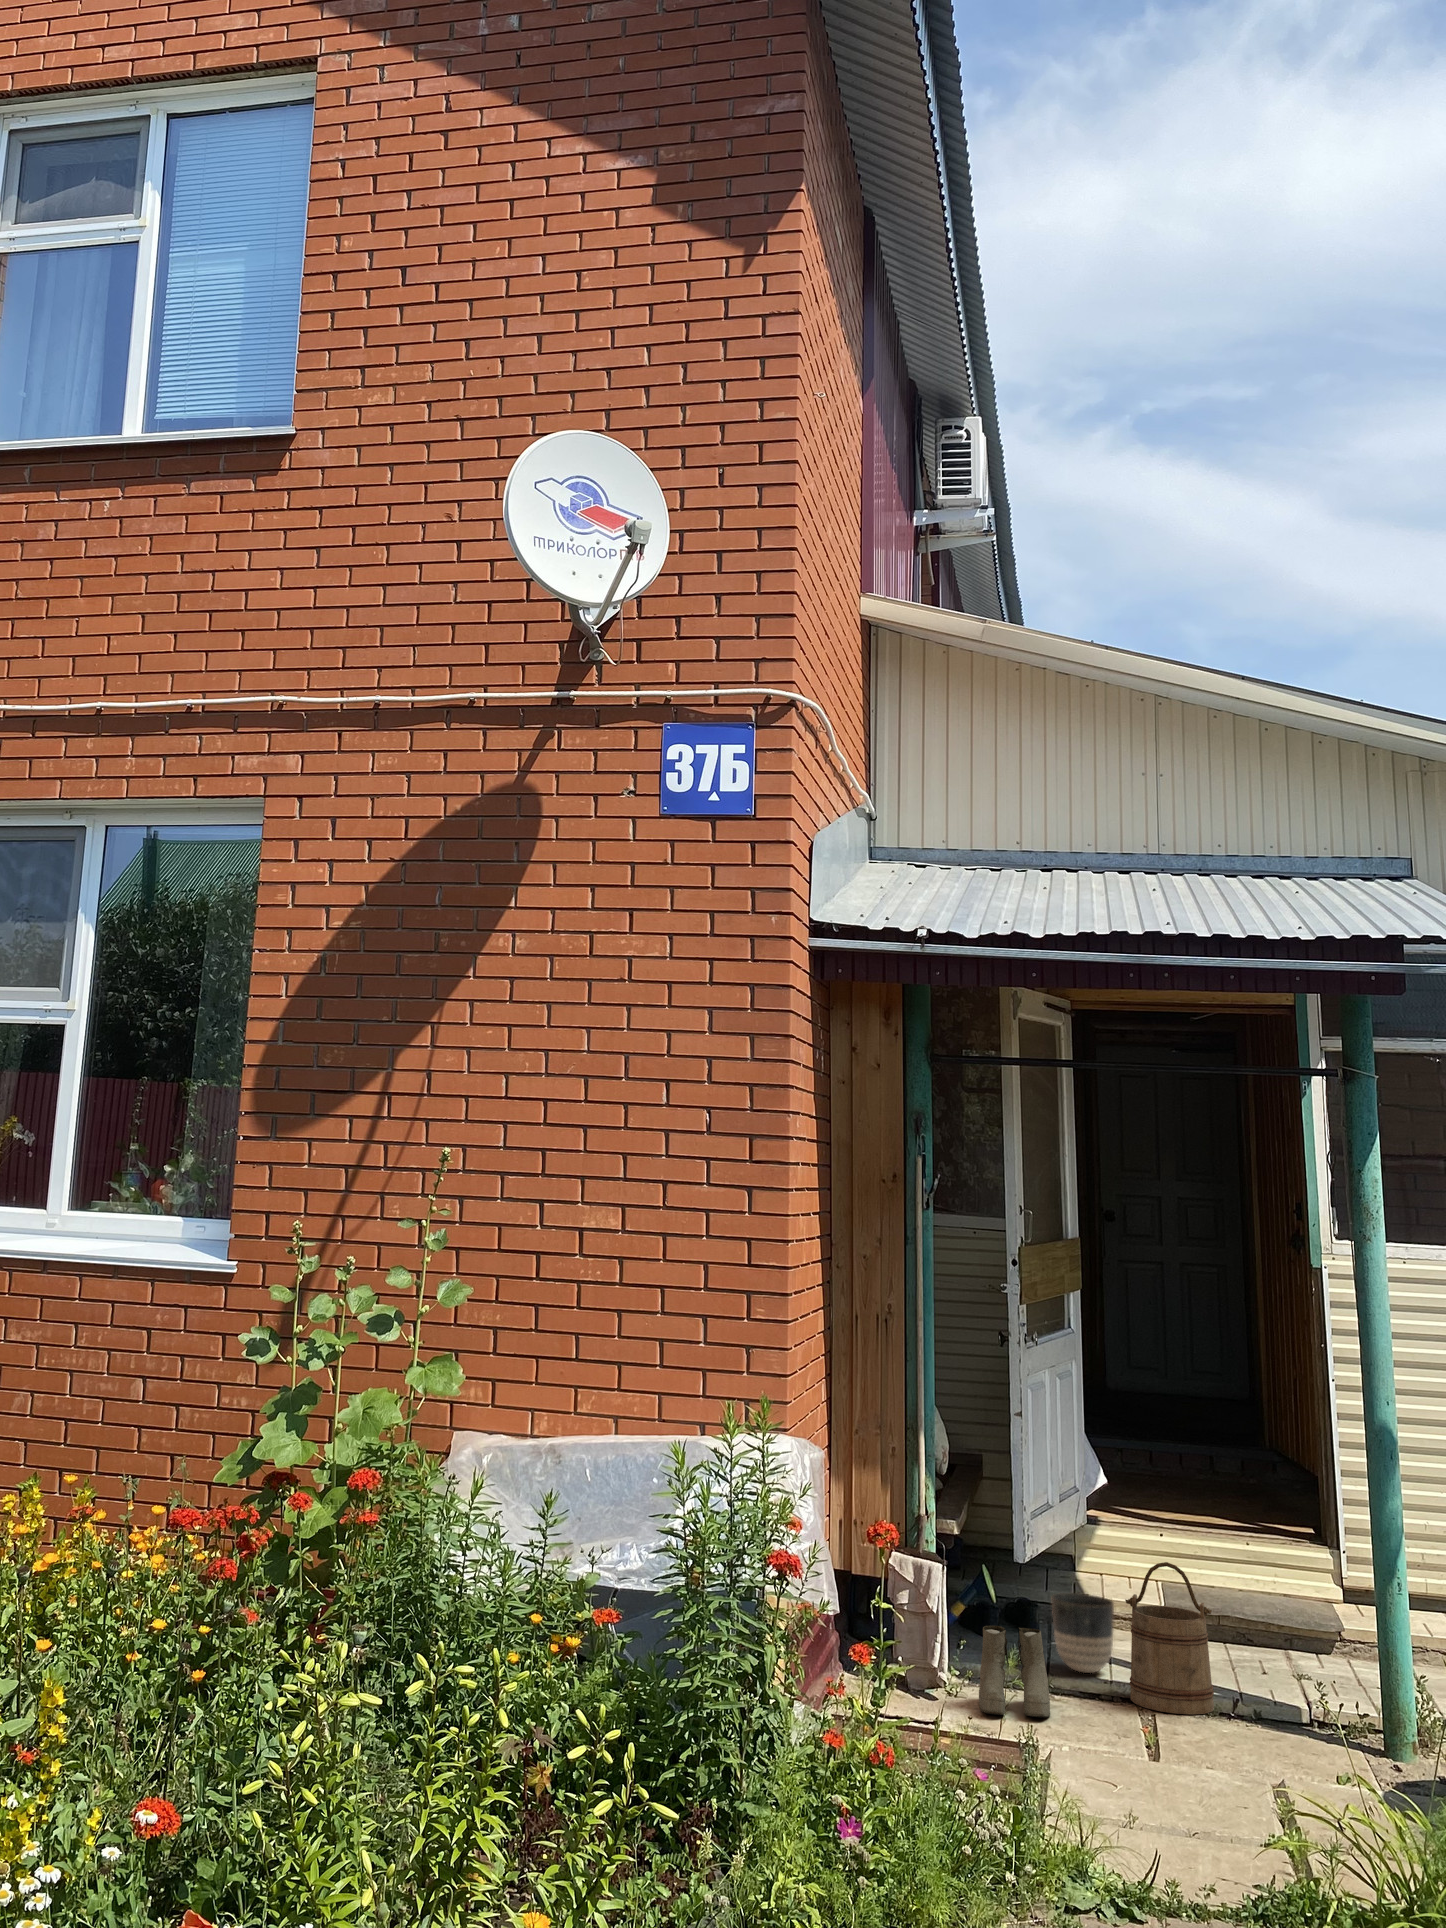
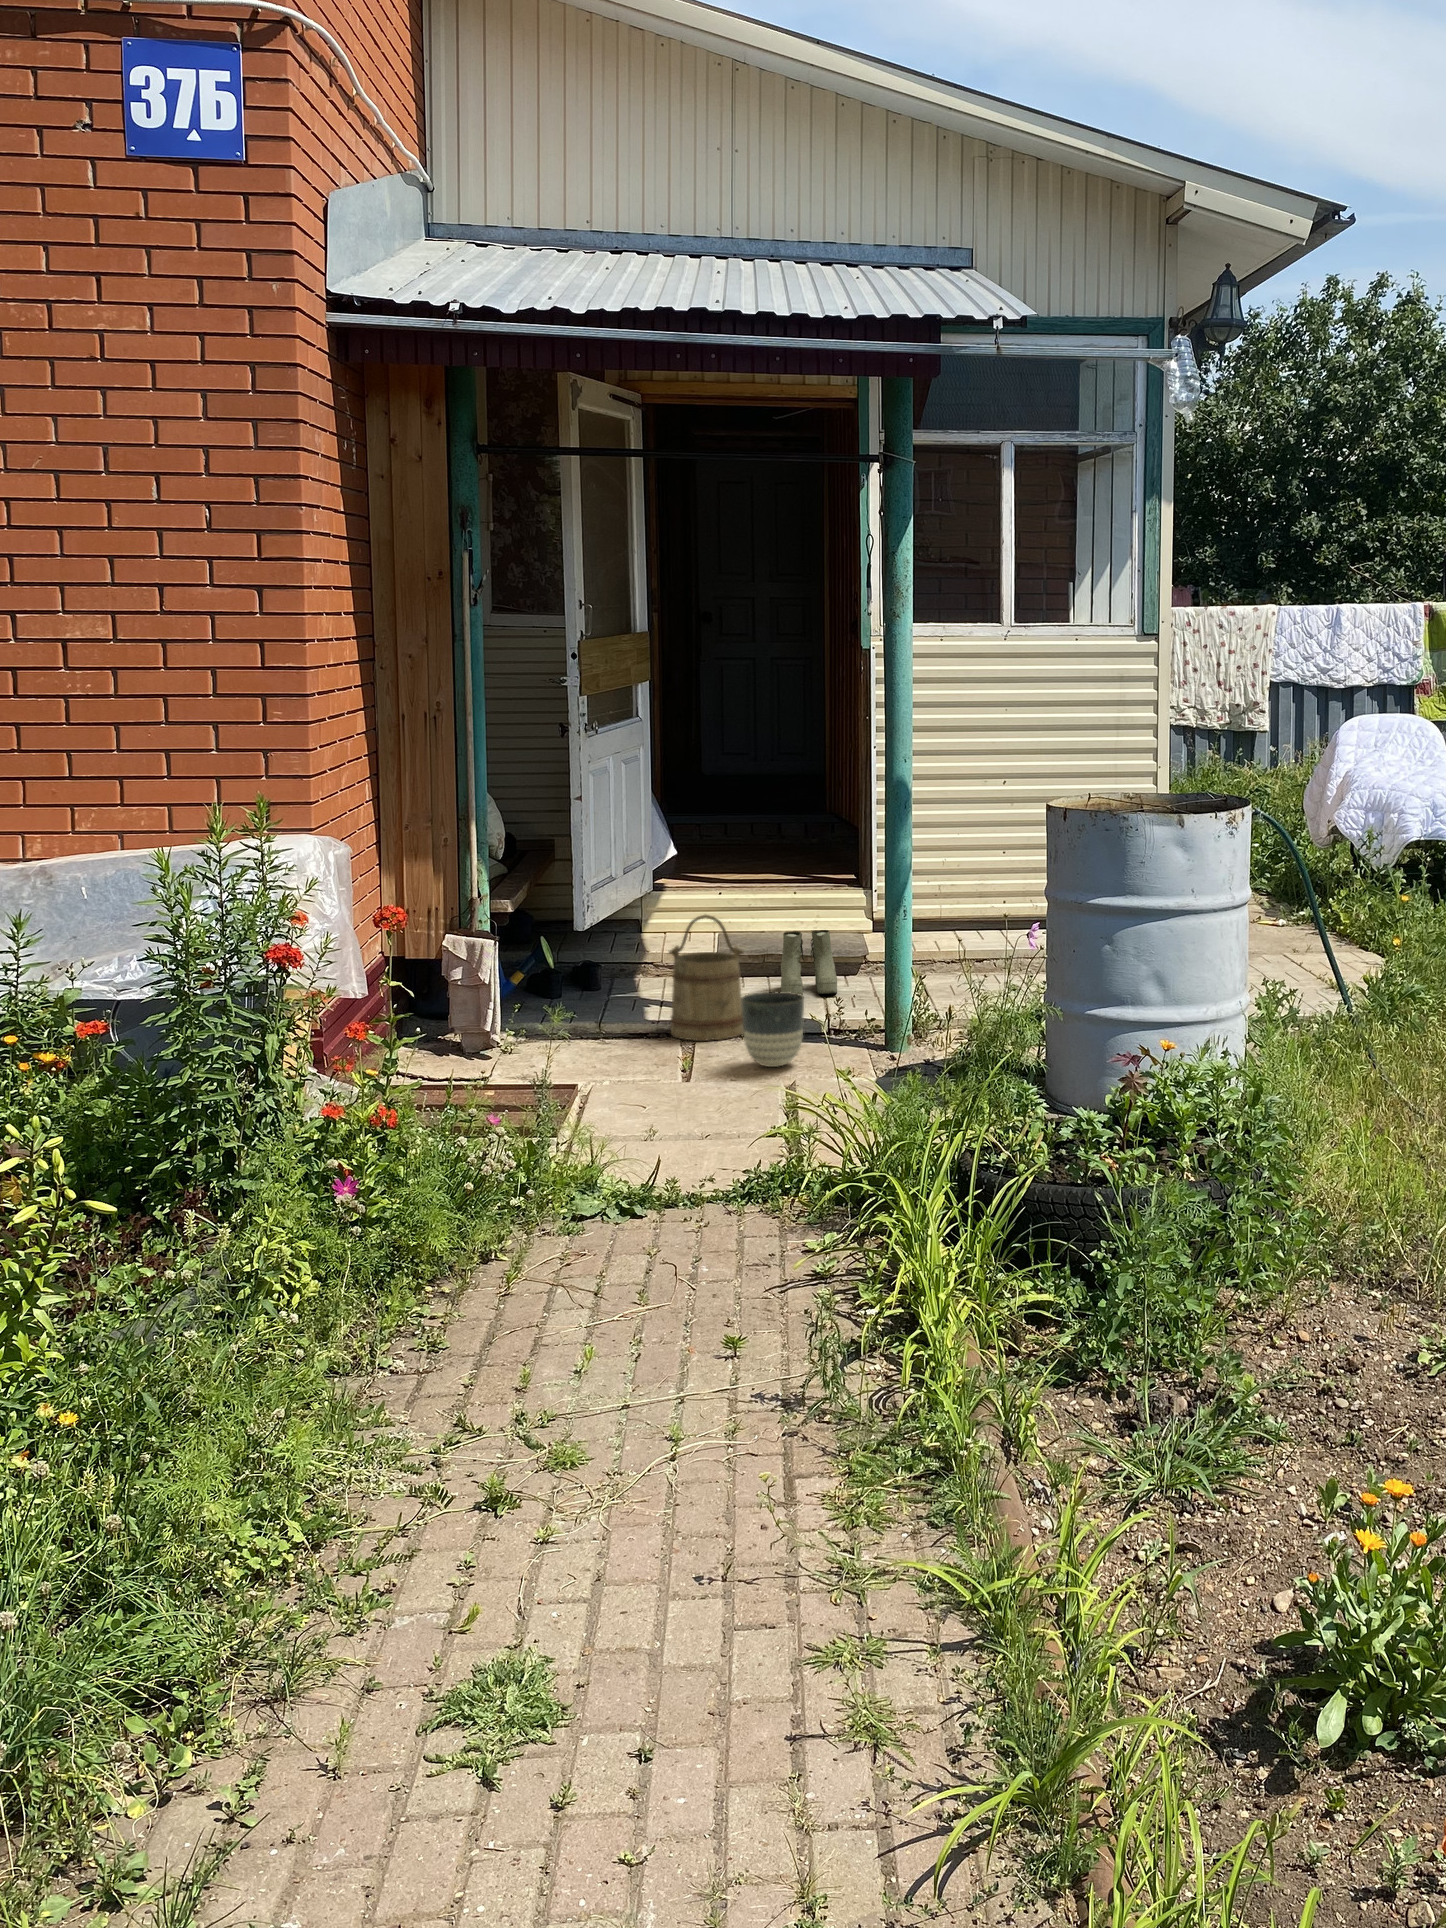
planter: present [1052,1593,1114,1673] -> present [741,992,804,1067]
boots: present [979,1626,1050,1717] -> present [781,930,837,995]

